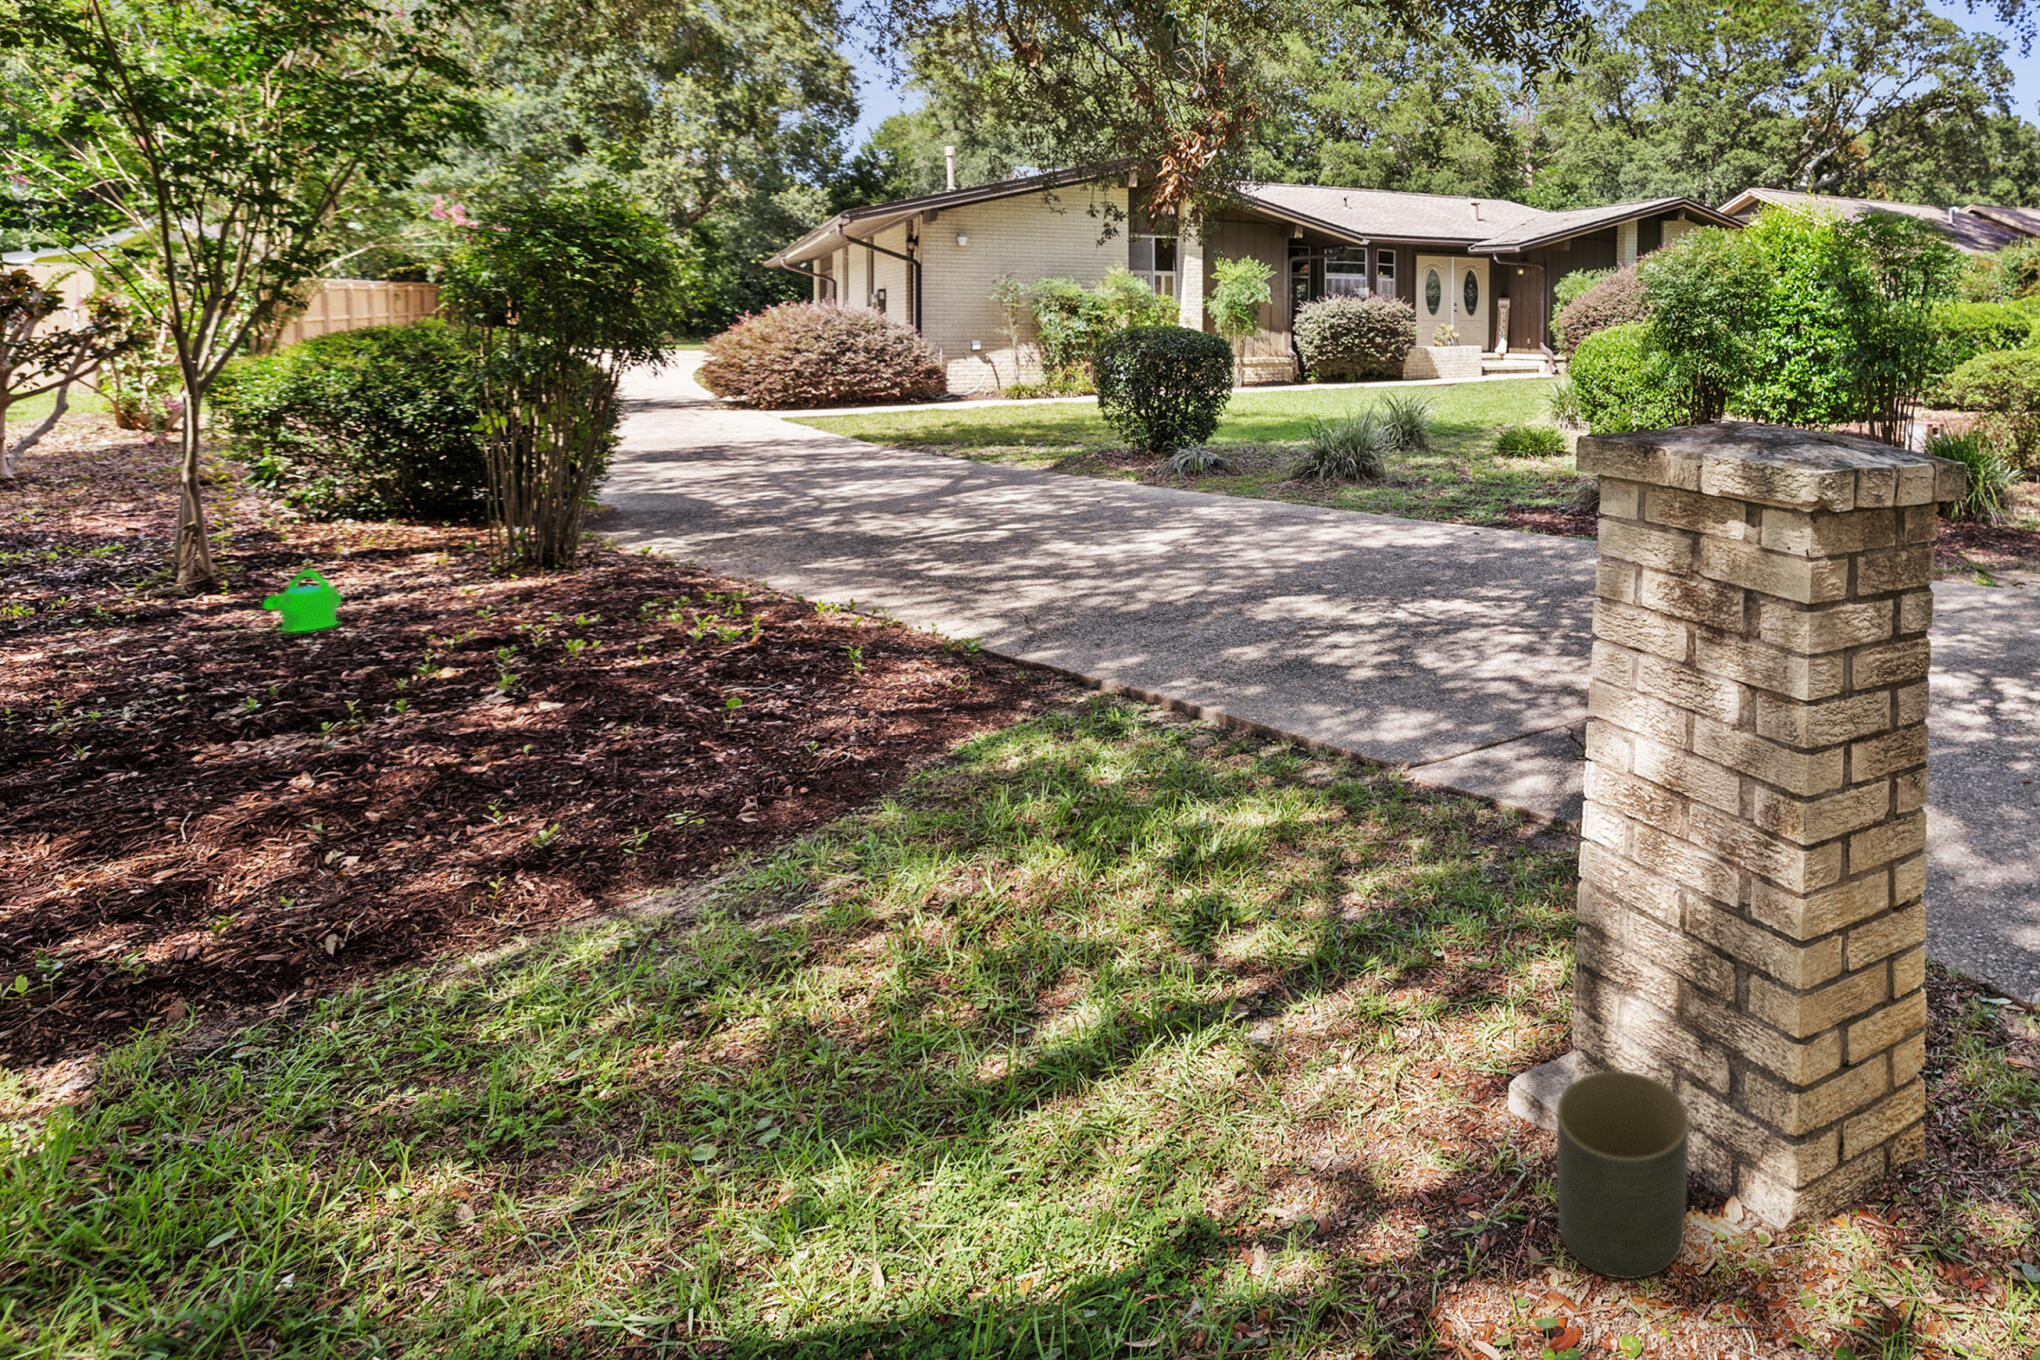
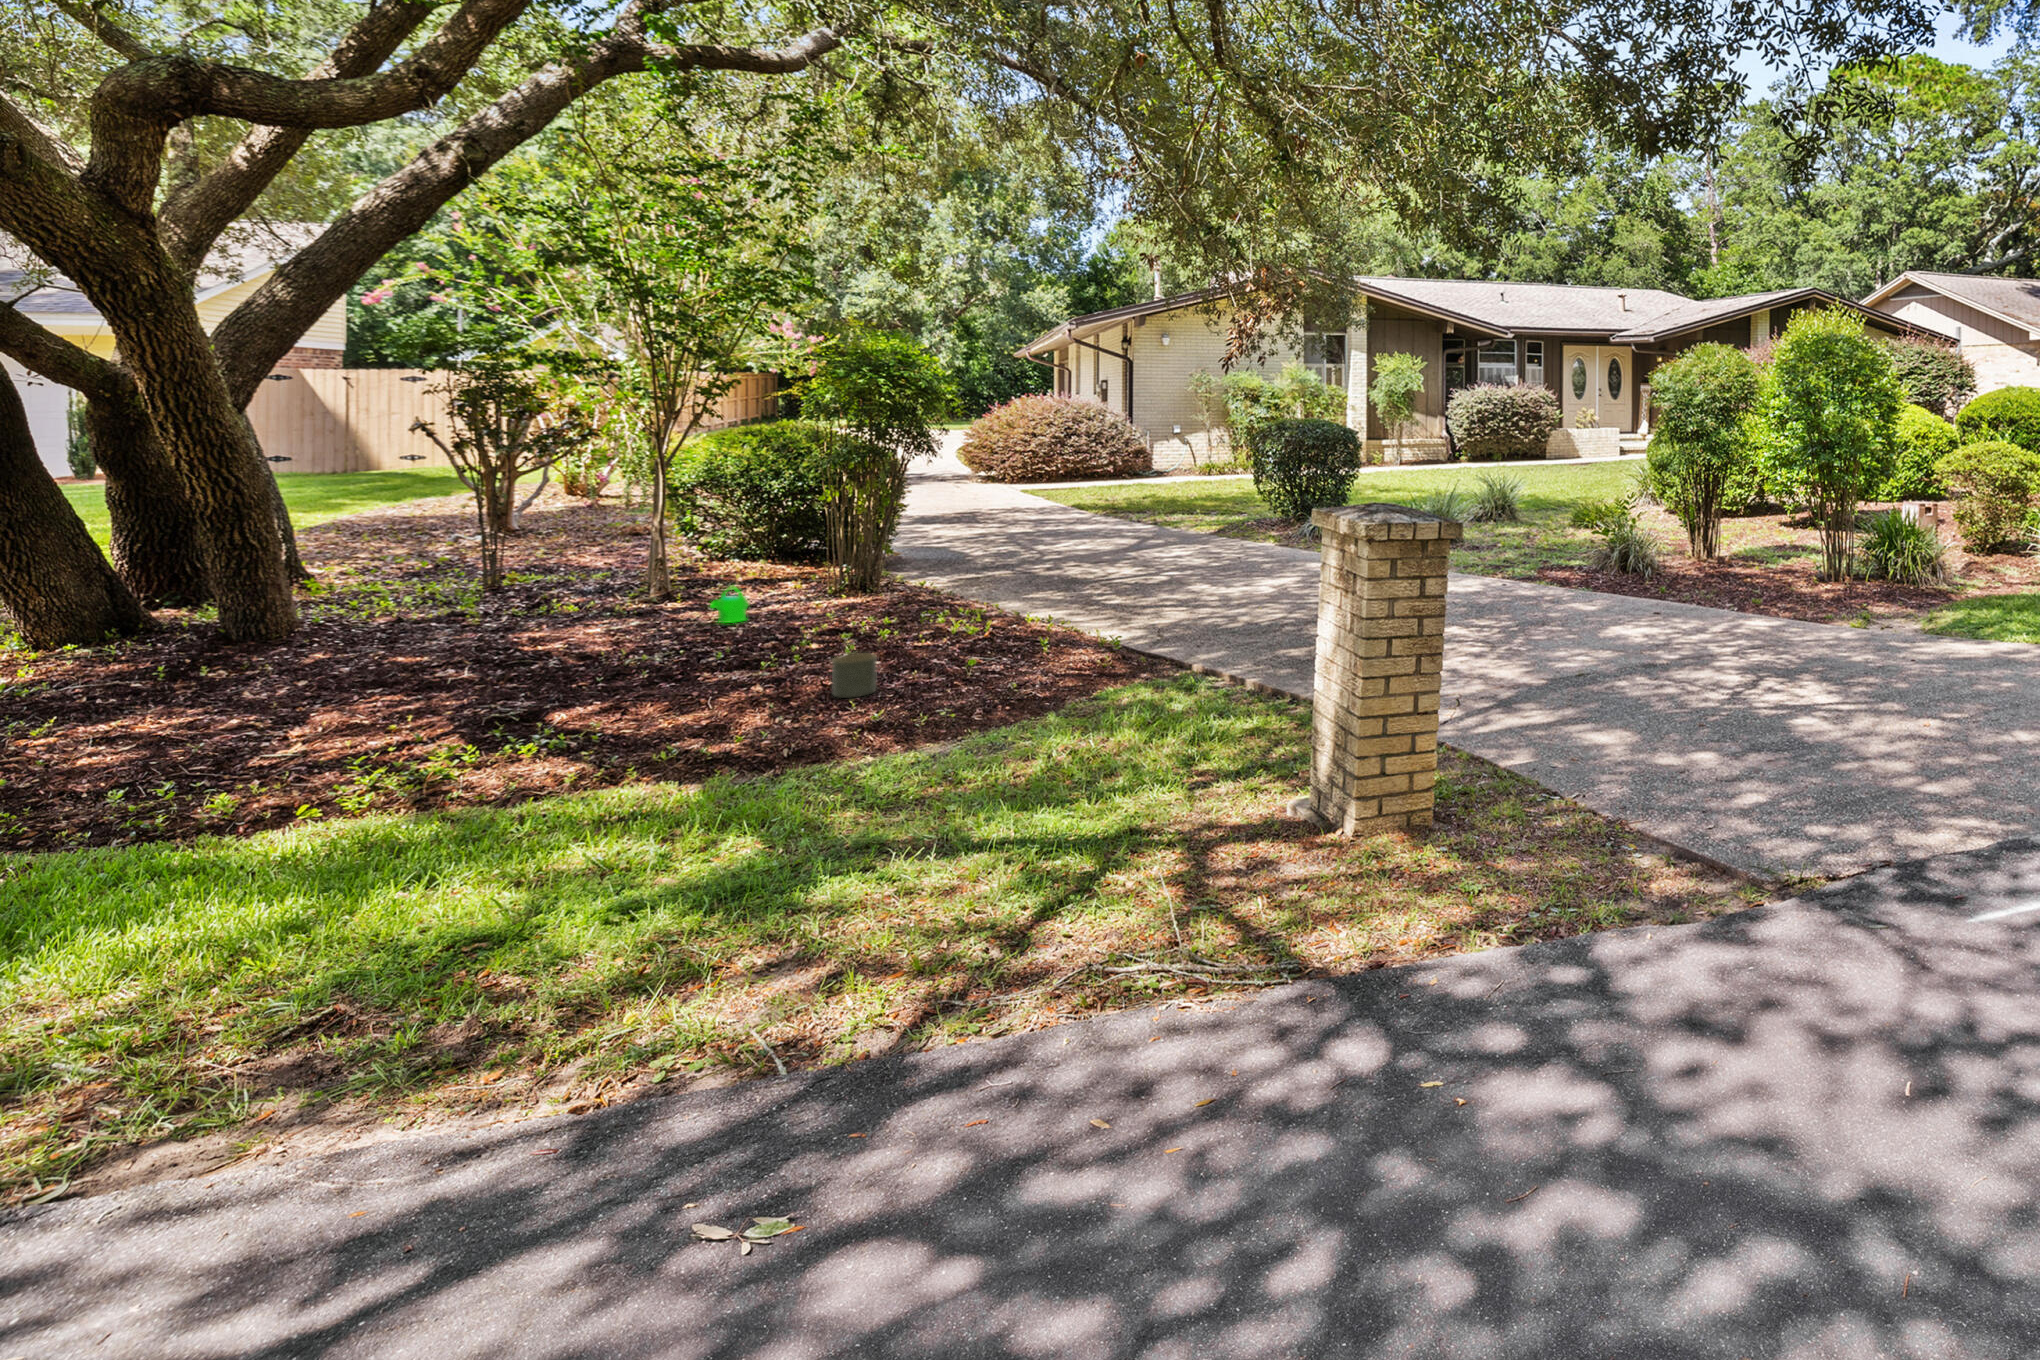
planter: present [1557,1071,1689,1279] -> present [832,653,877,698]

